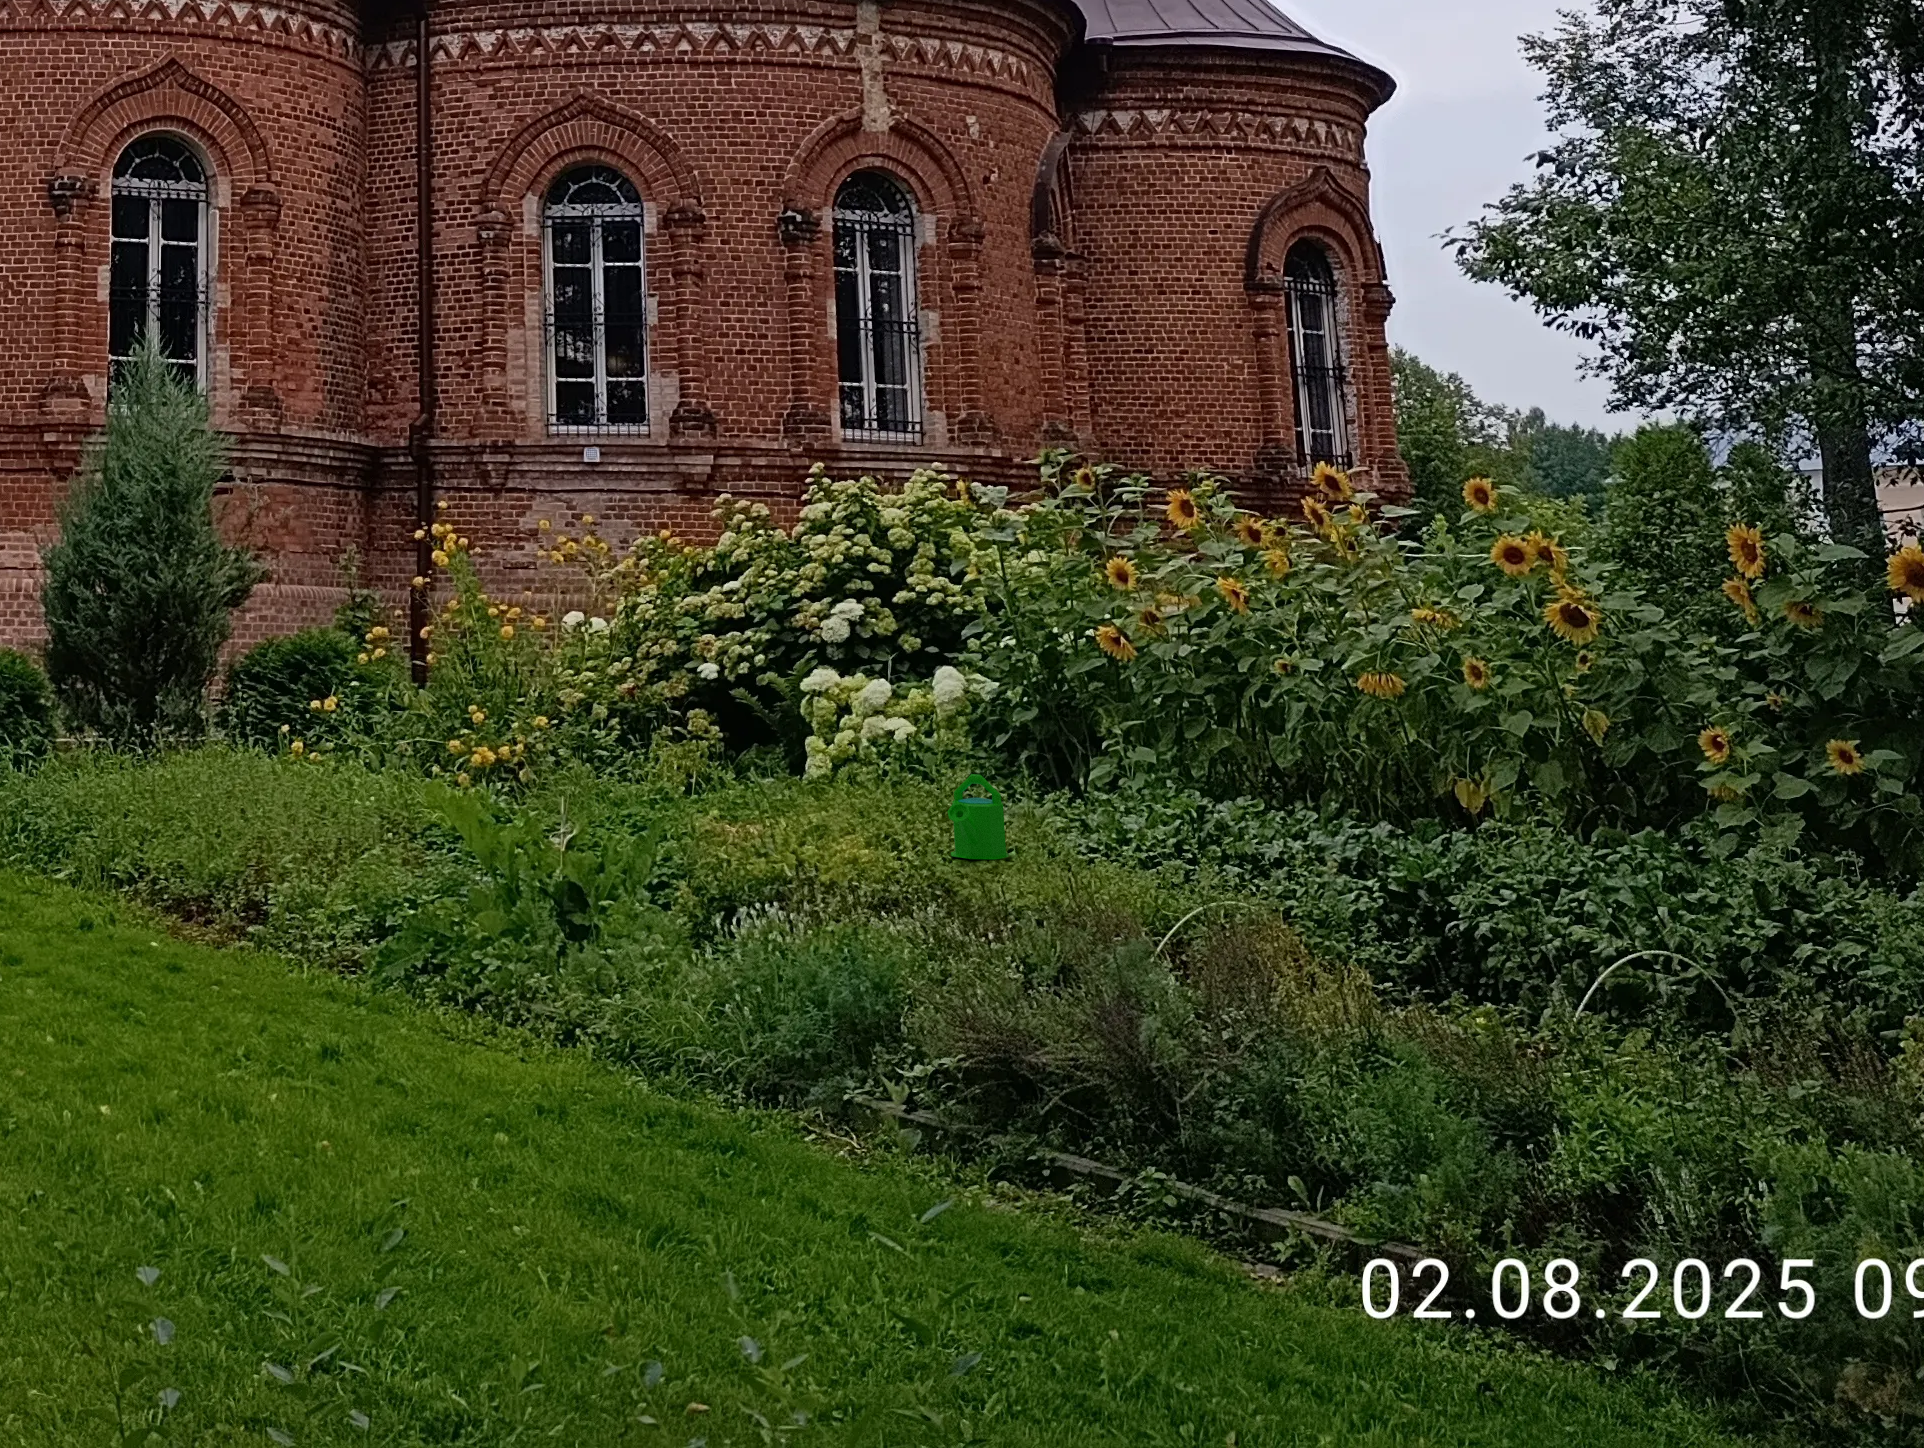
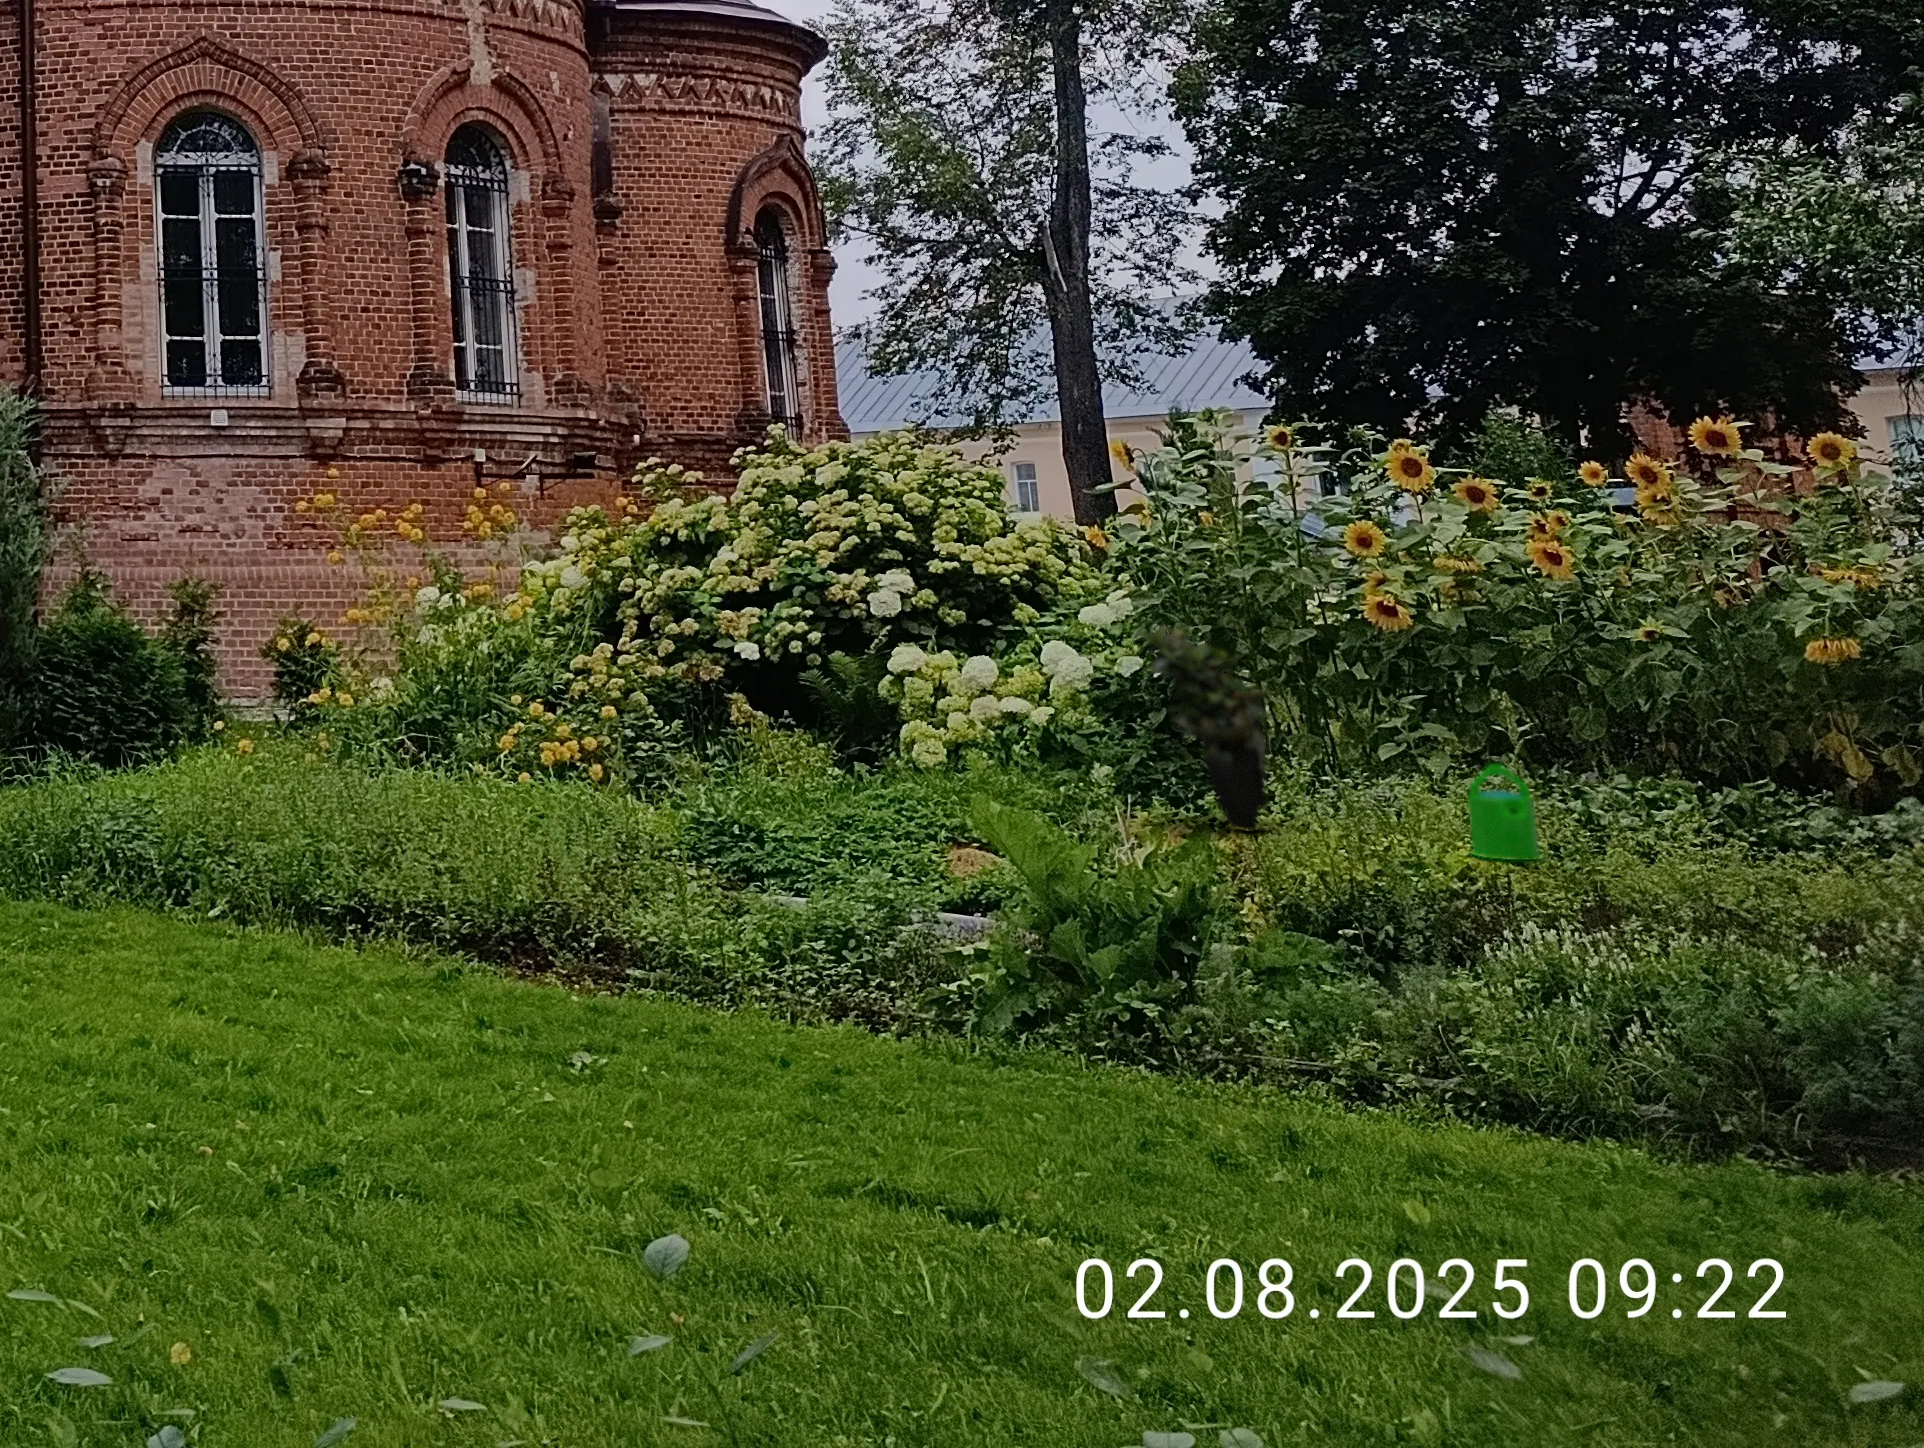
potted plant: none [774,646,882,832] -> present [1136,625,1270,832]

